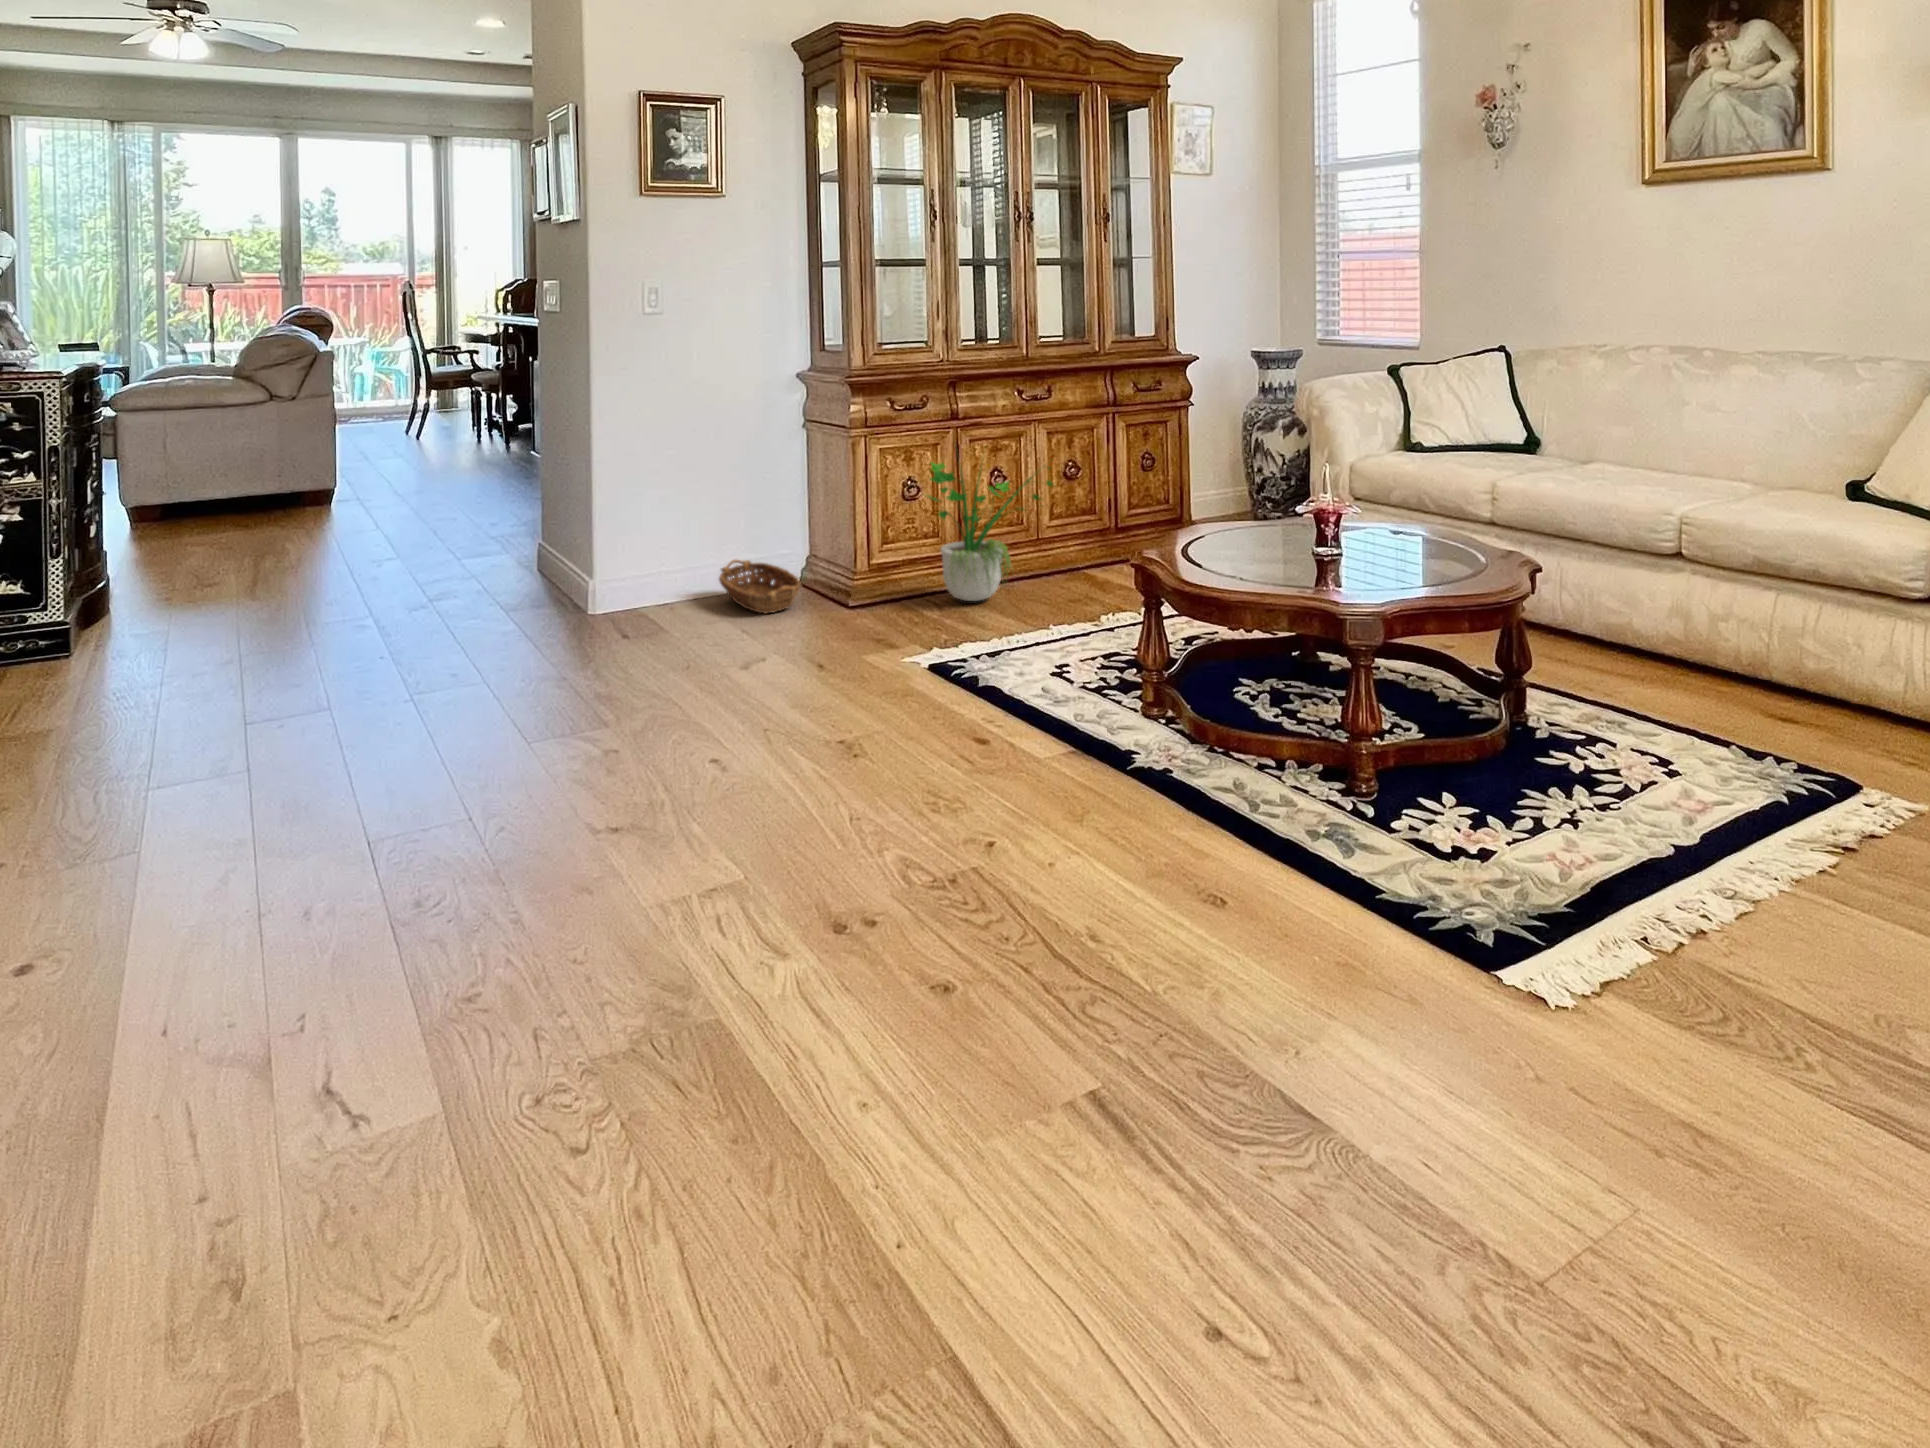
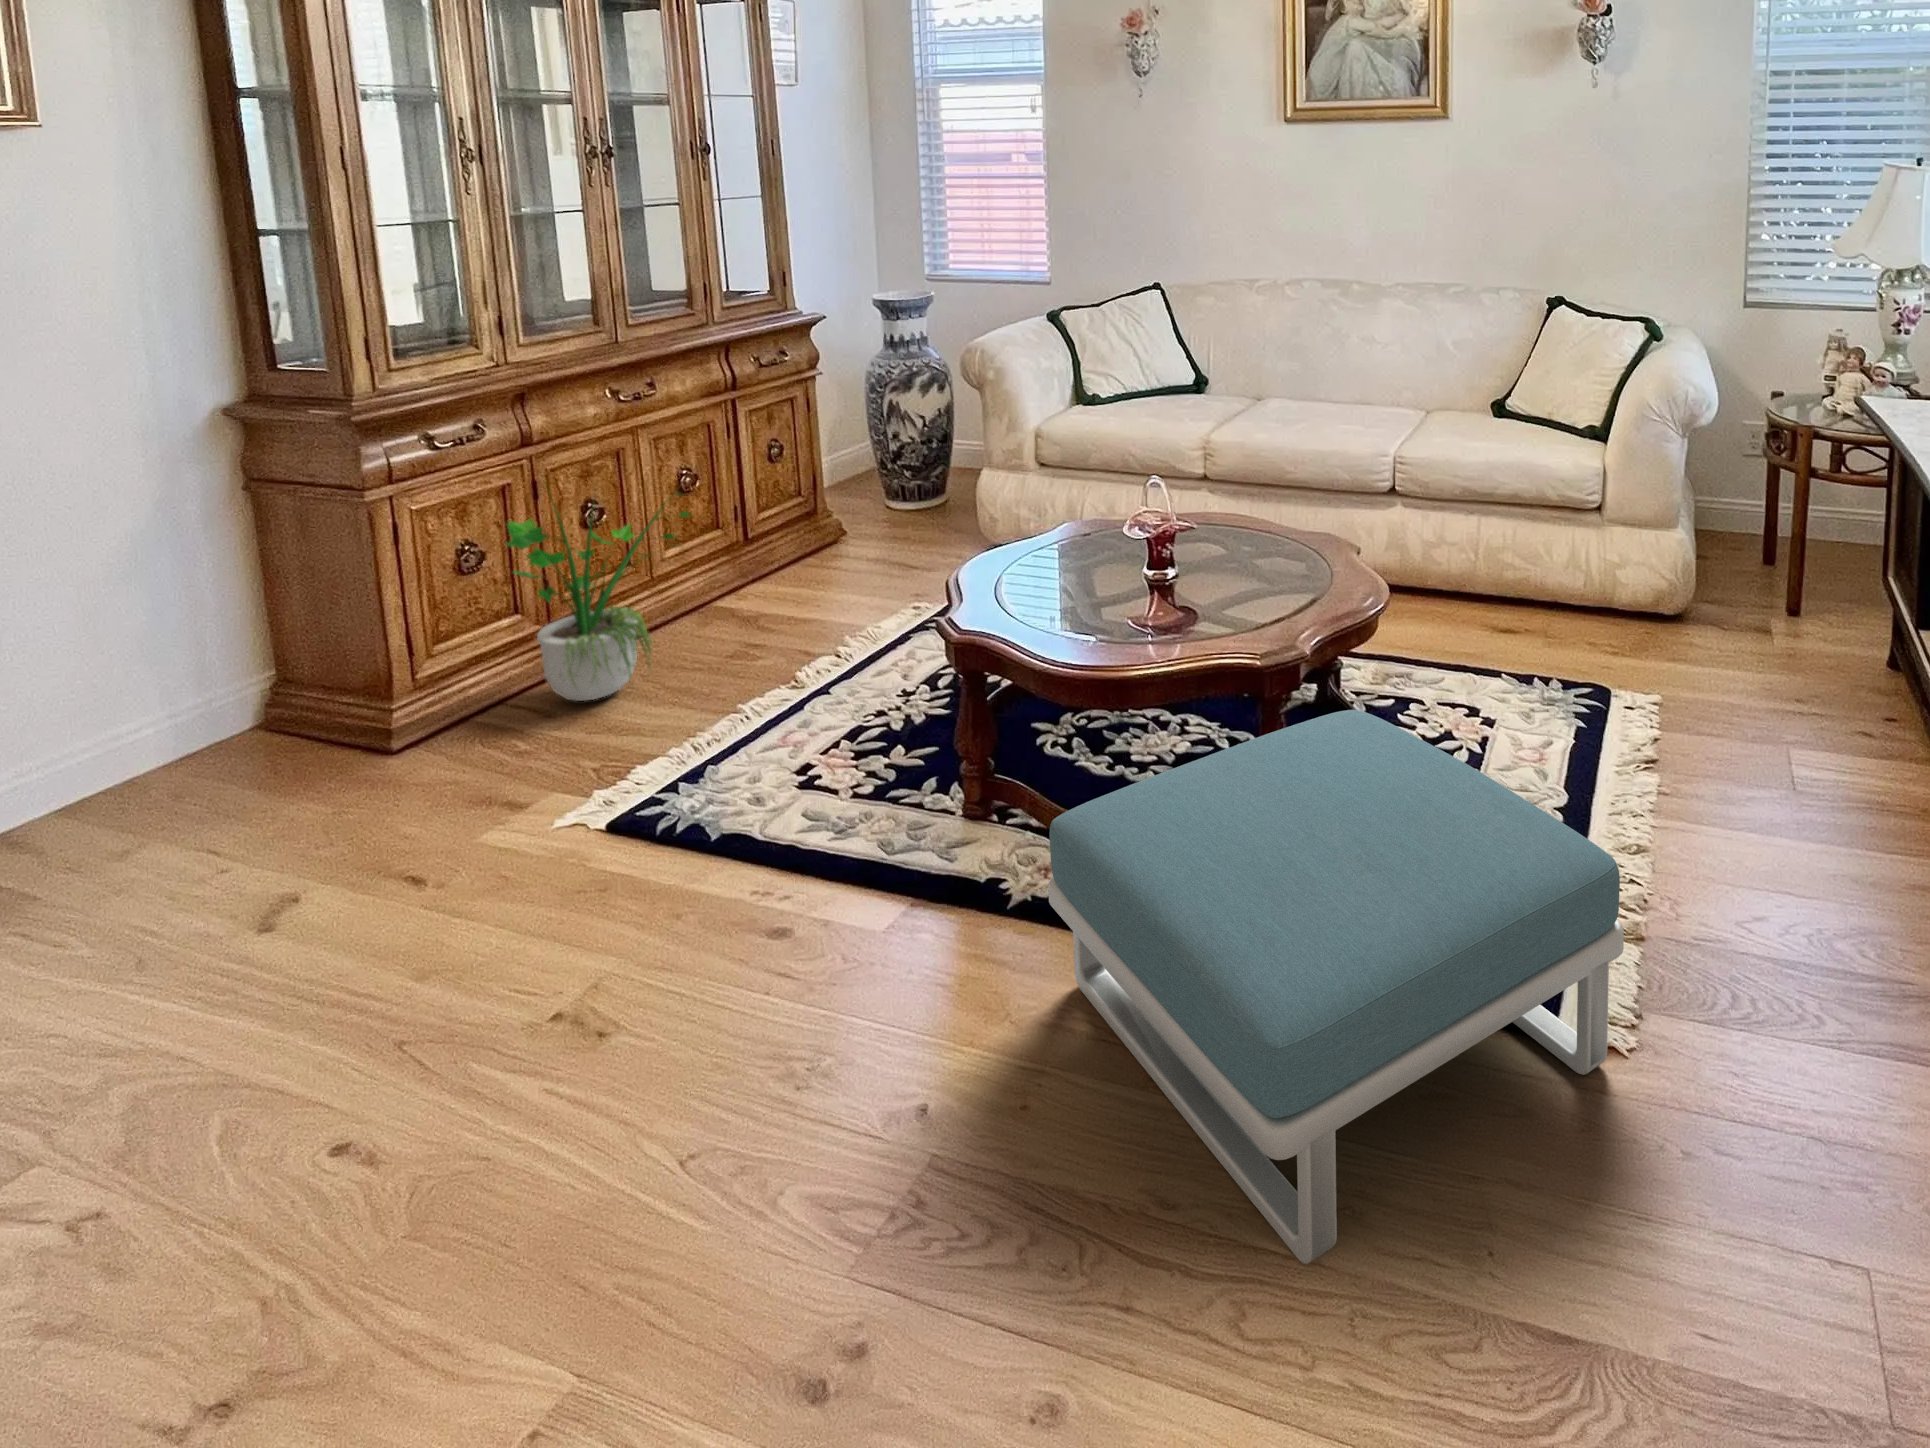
basket: present [719,559,801,613] -> none [57,713,343,834]
footstool: none [1116,669,1550,1006] -> present [1048,710,1624,1264]

